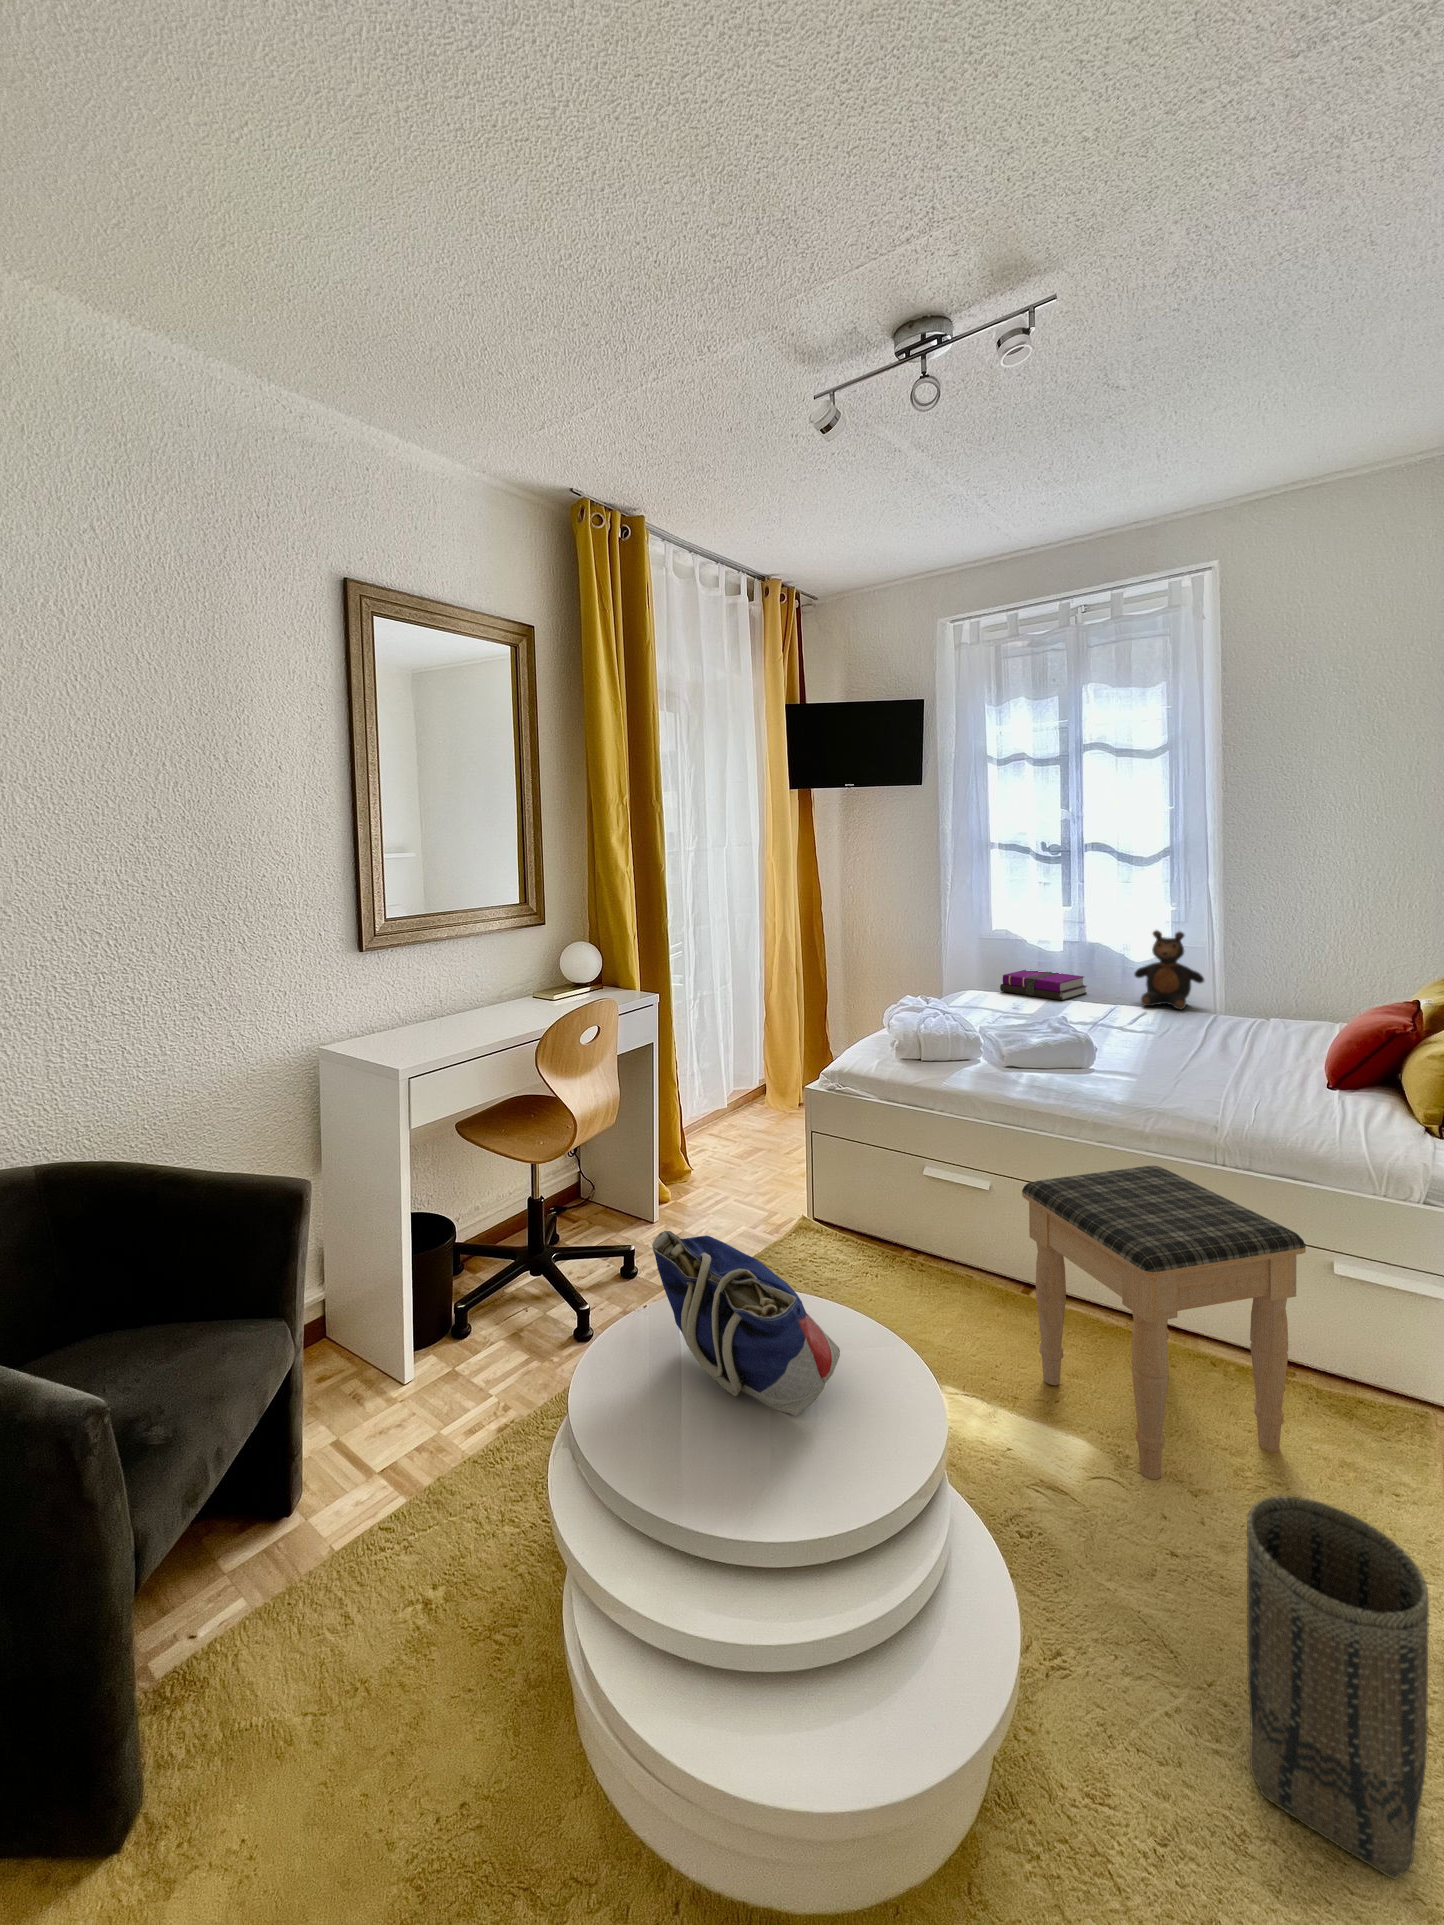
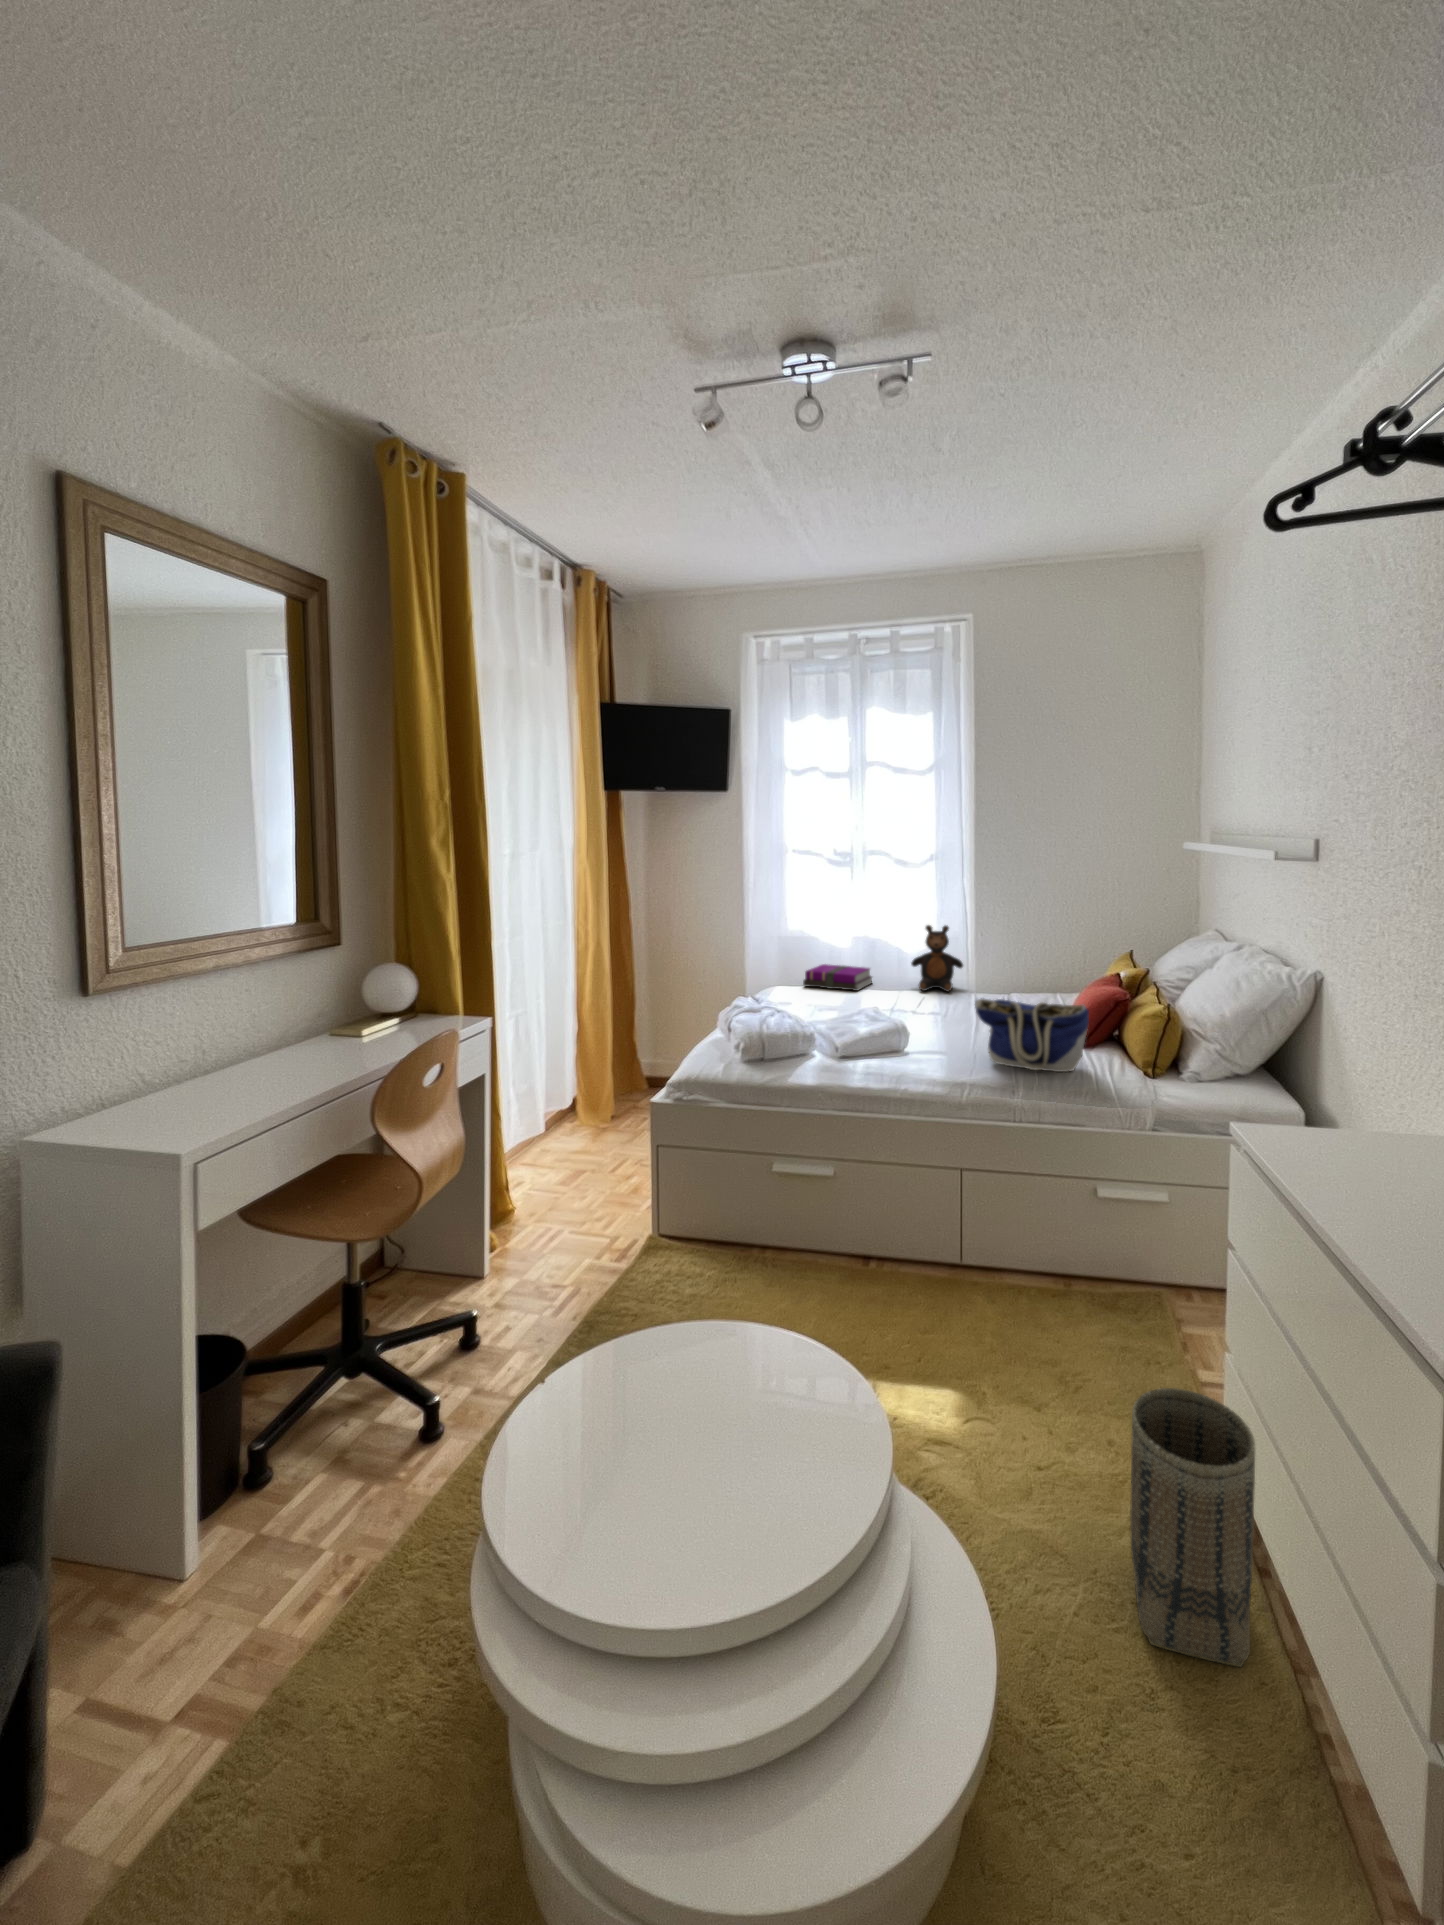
footstool: present [1022,1166,1306,1479] -> none [887,1132,1099,1405]
tote bag: present [652,1231,840,1415] -> present [975,998,1089,1072]

